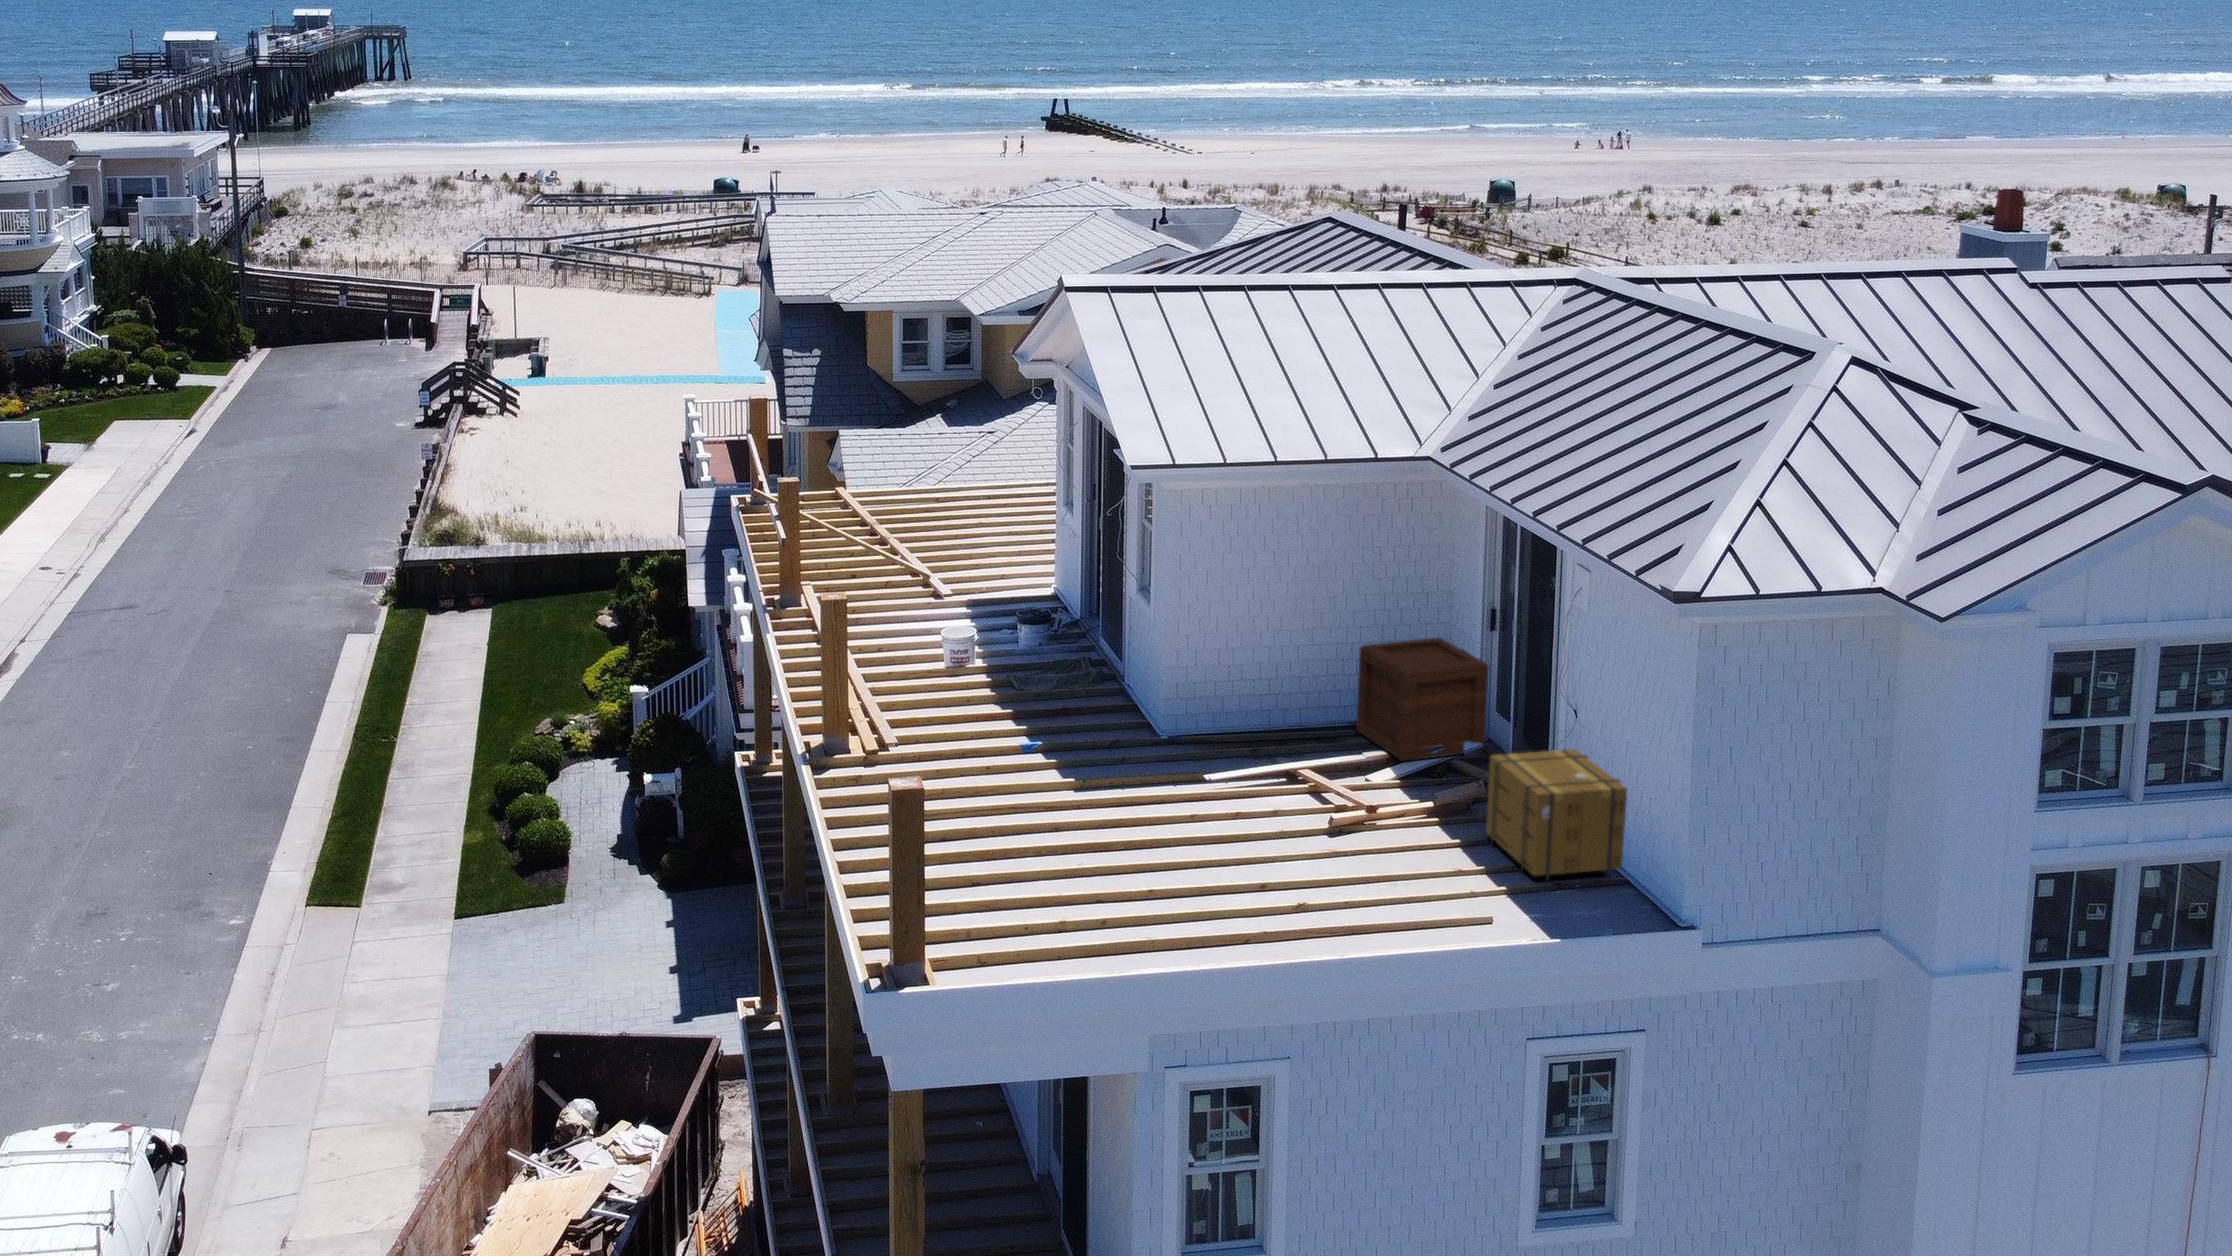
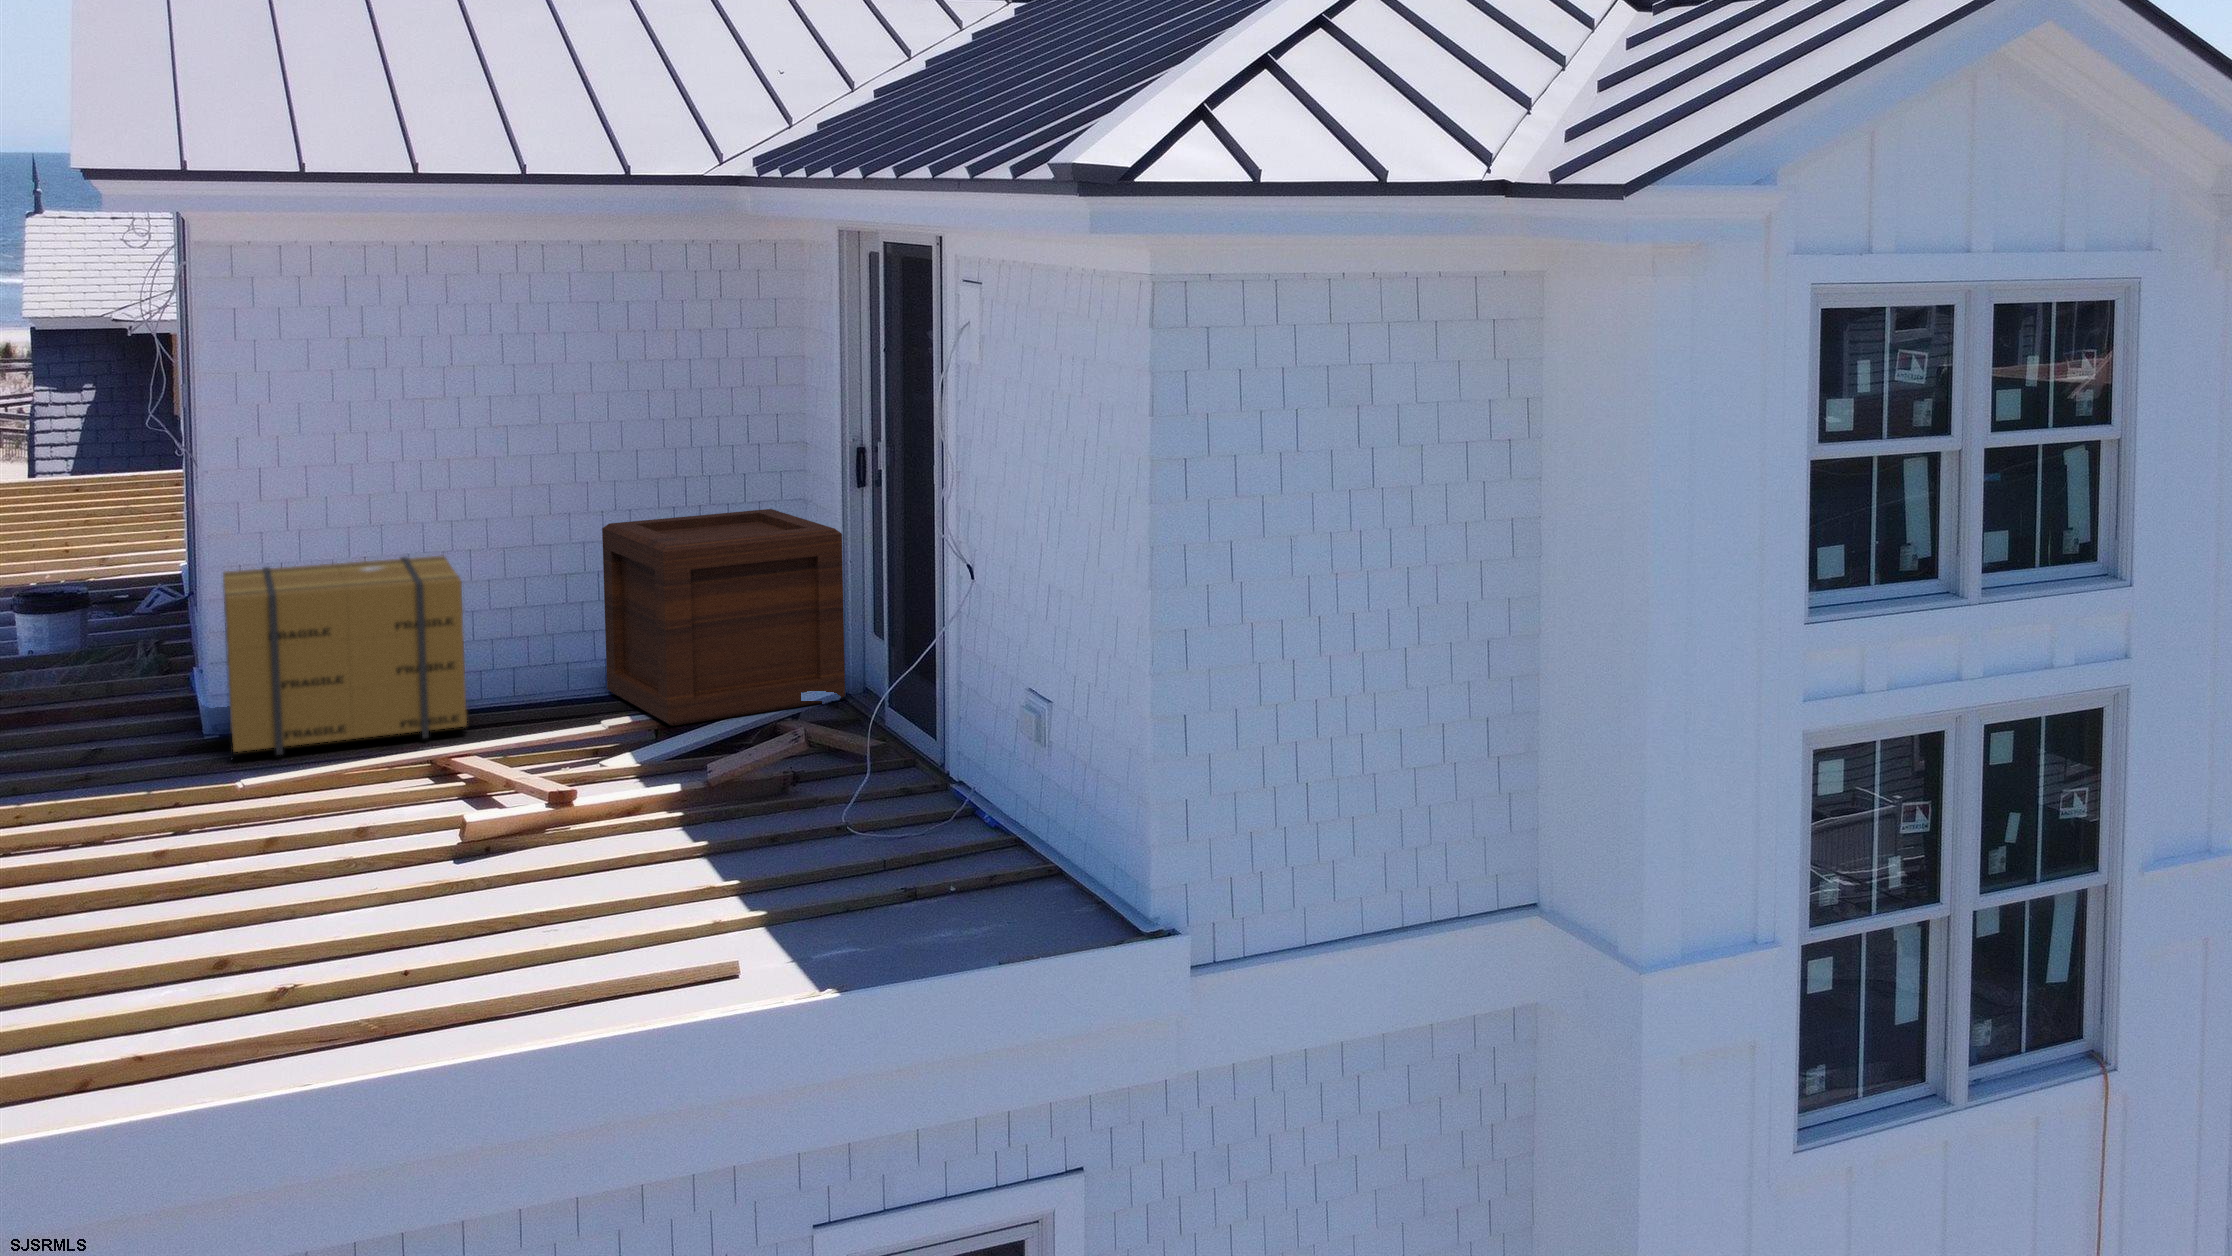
cardboard box: present [1486,749,1627,881] -> present [223,556,467,755]

